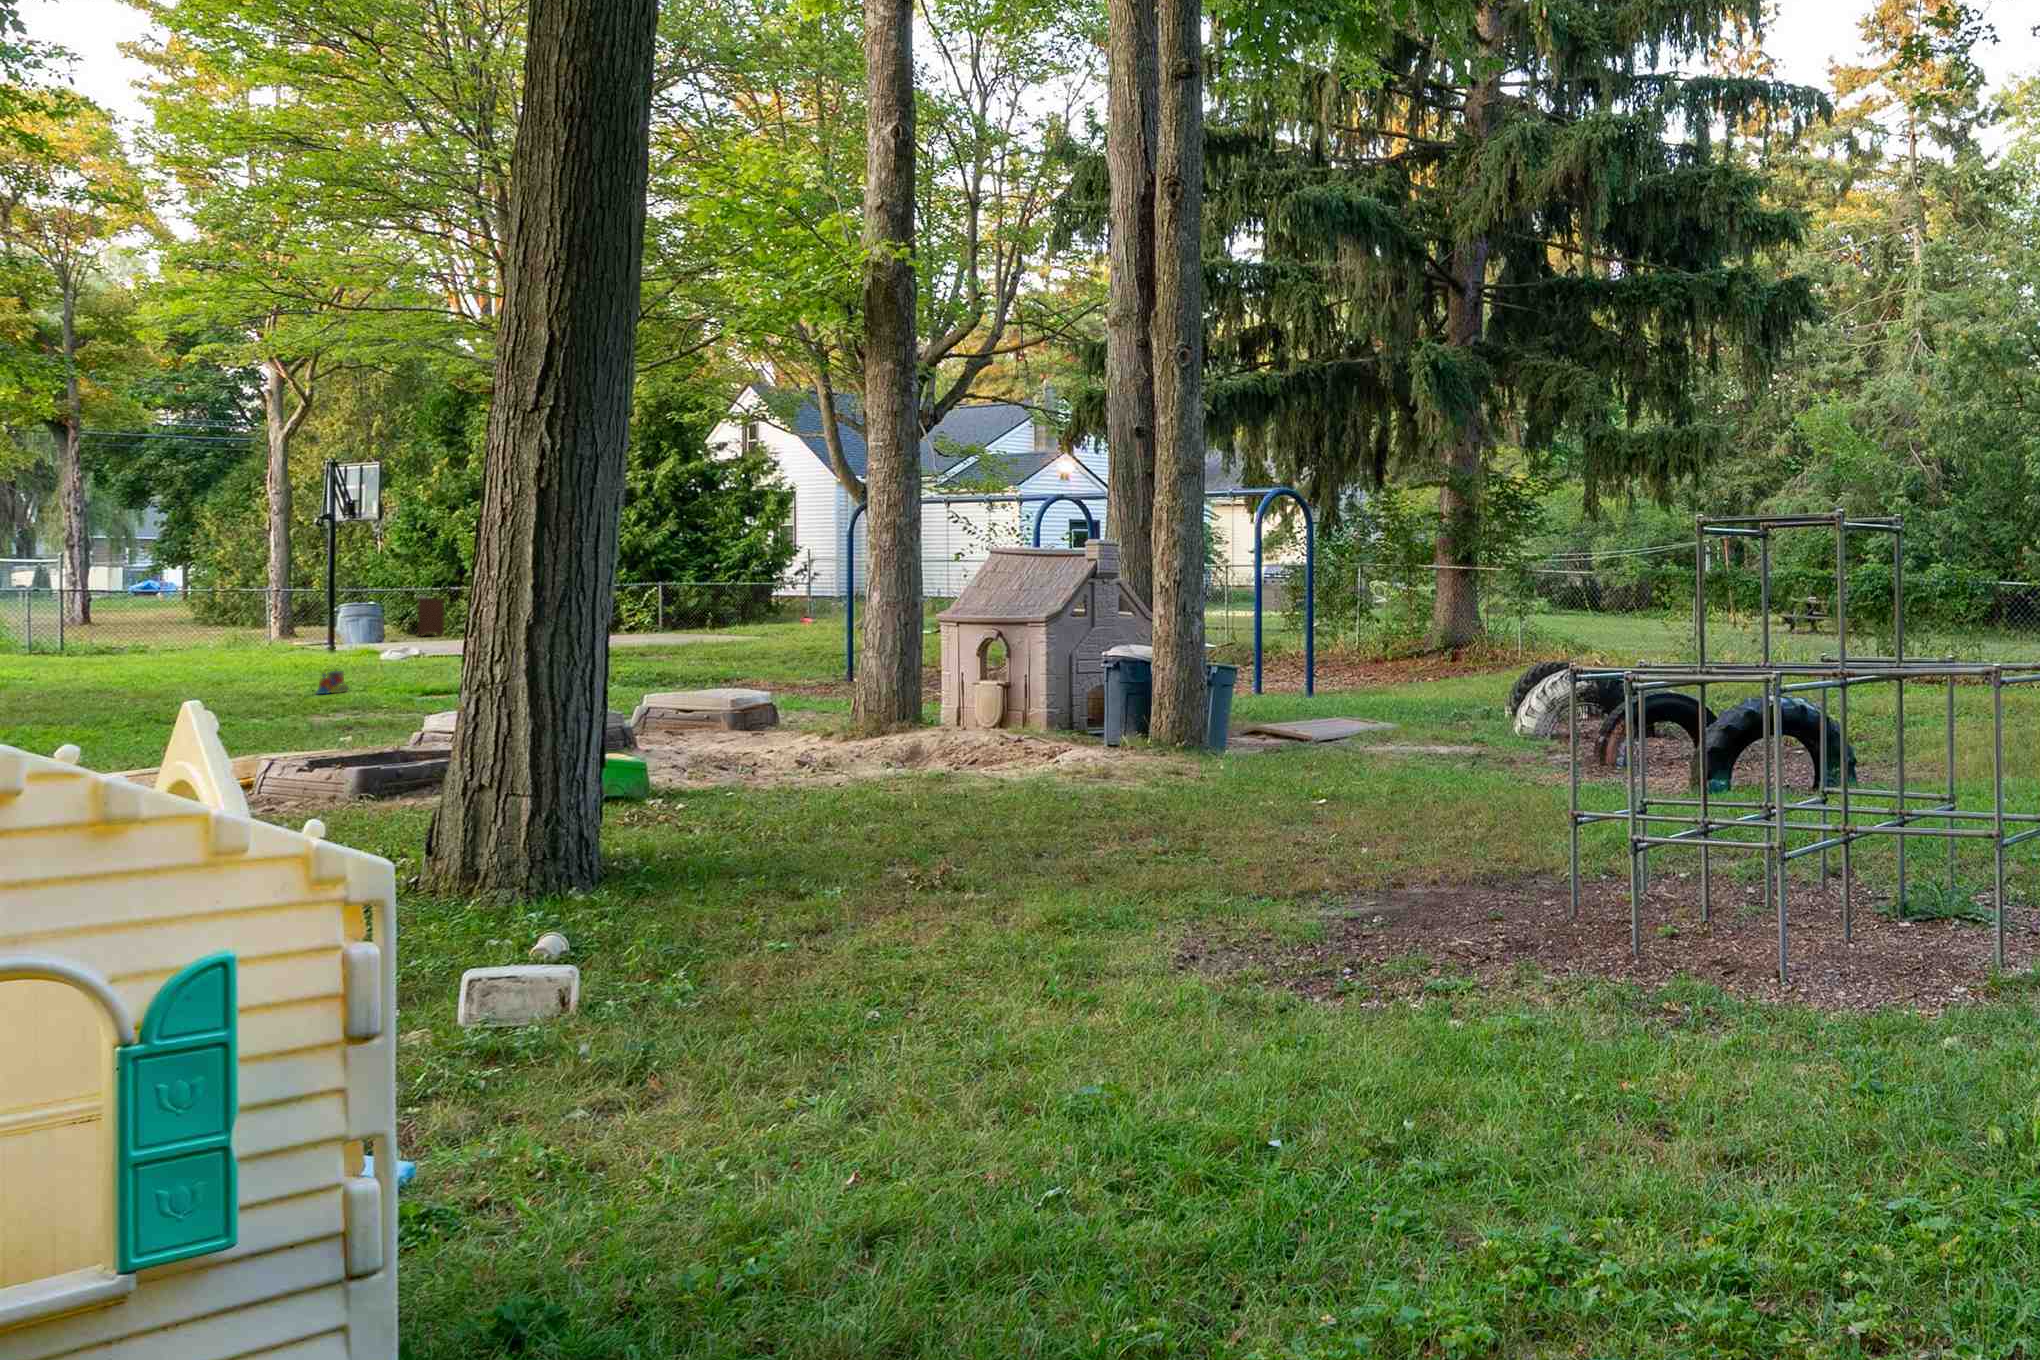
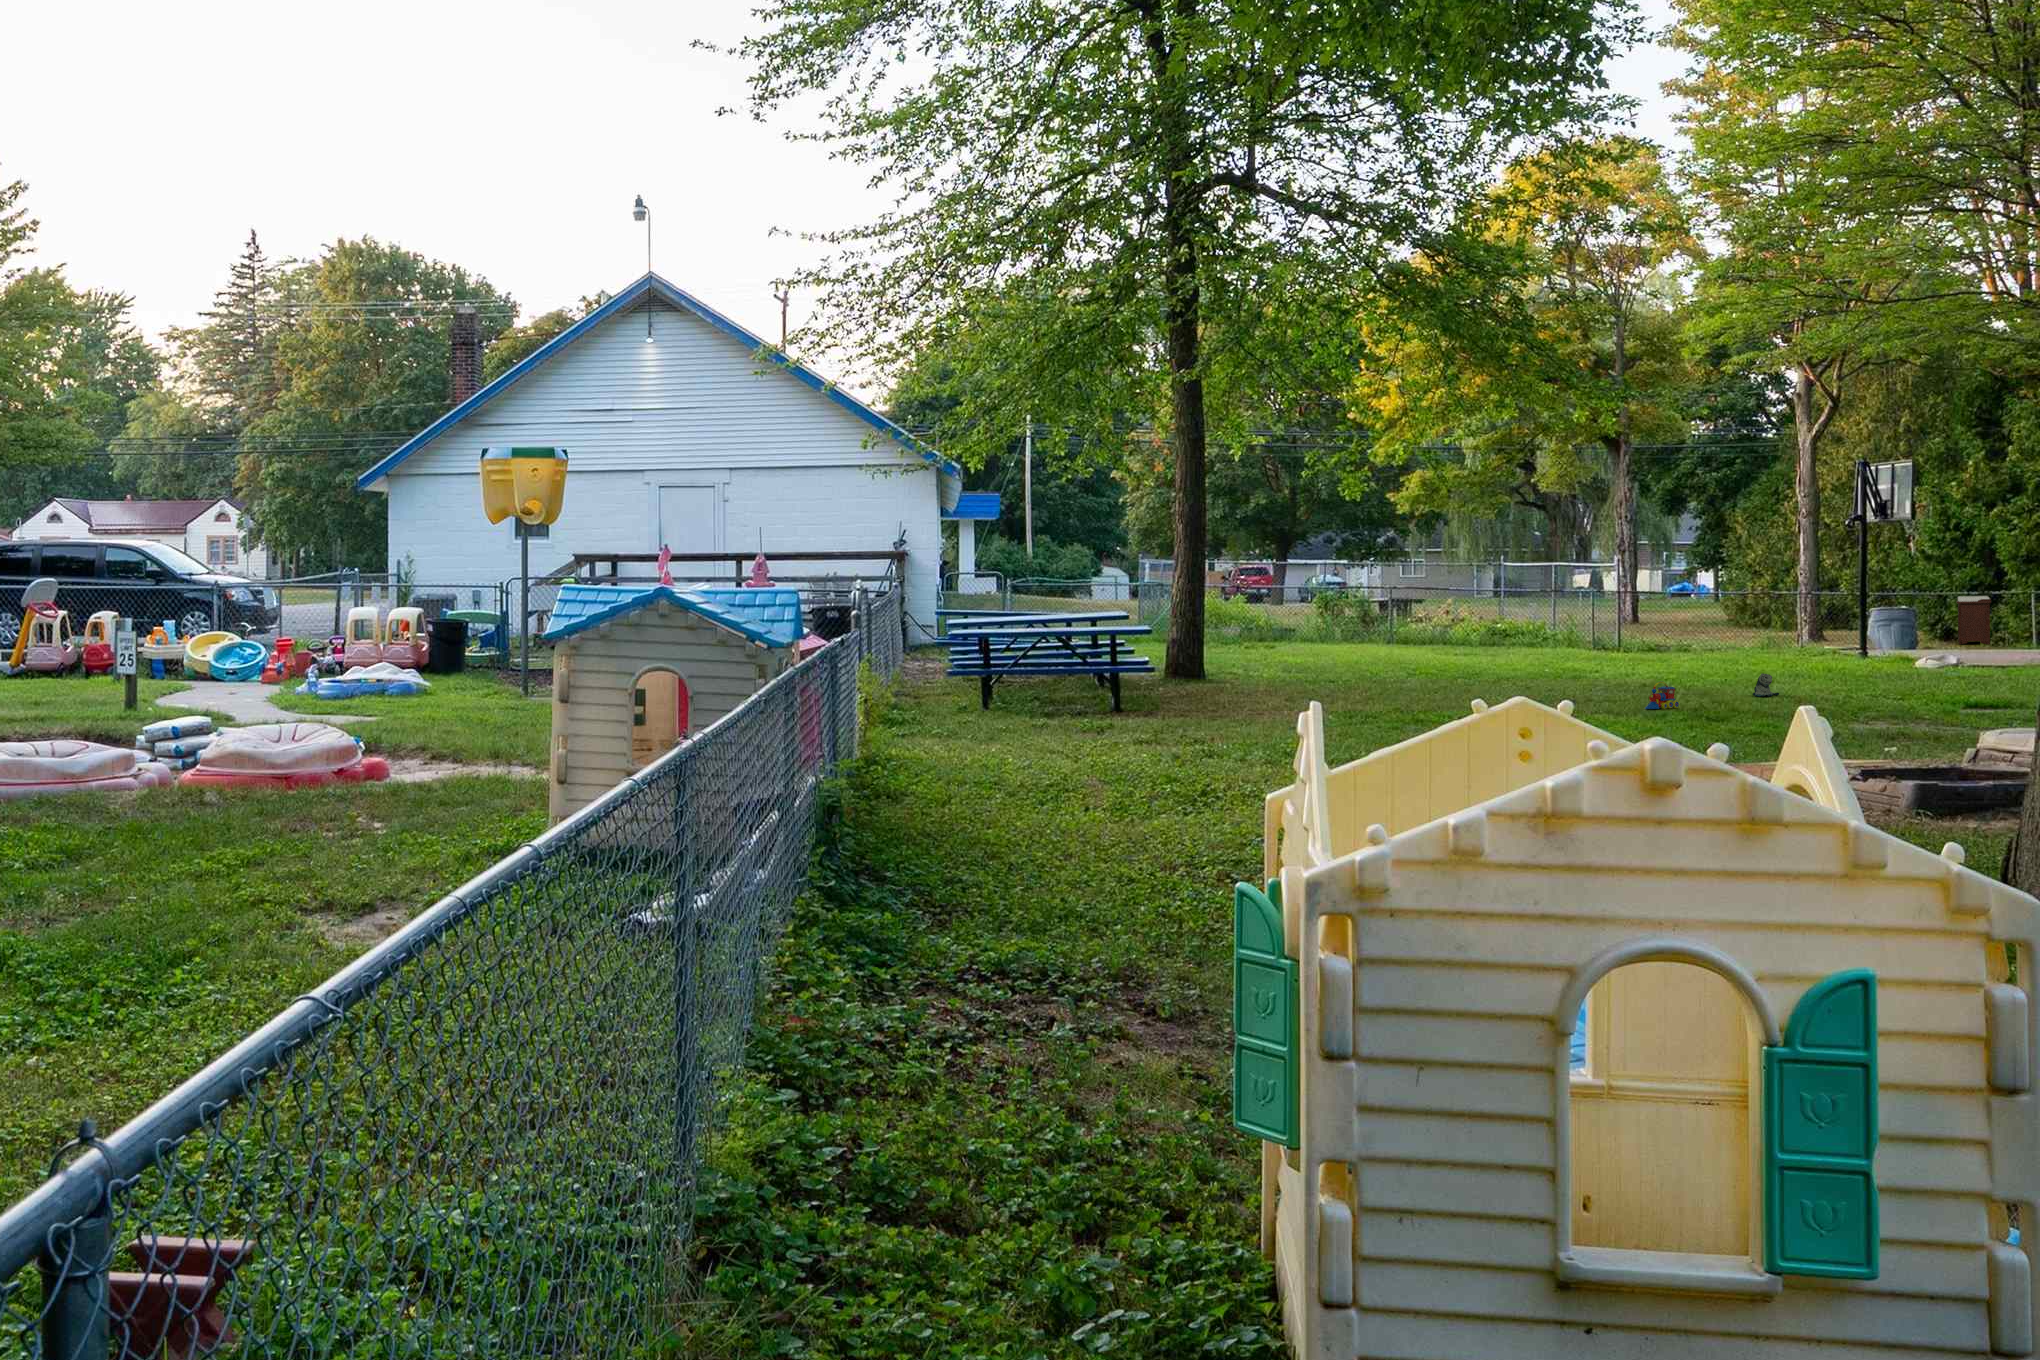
plush toy: none [211,669,240,693] -> present [1753,673,1779,697]
toy train: present [316,669,348,694] -> present [1645,681,1679,709]

